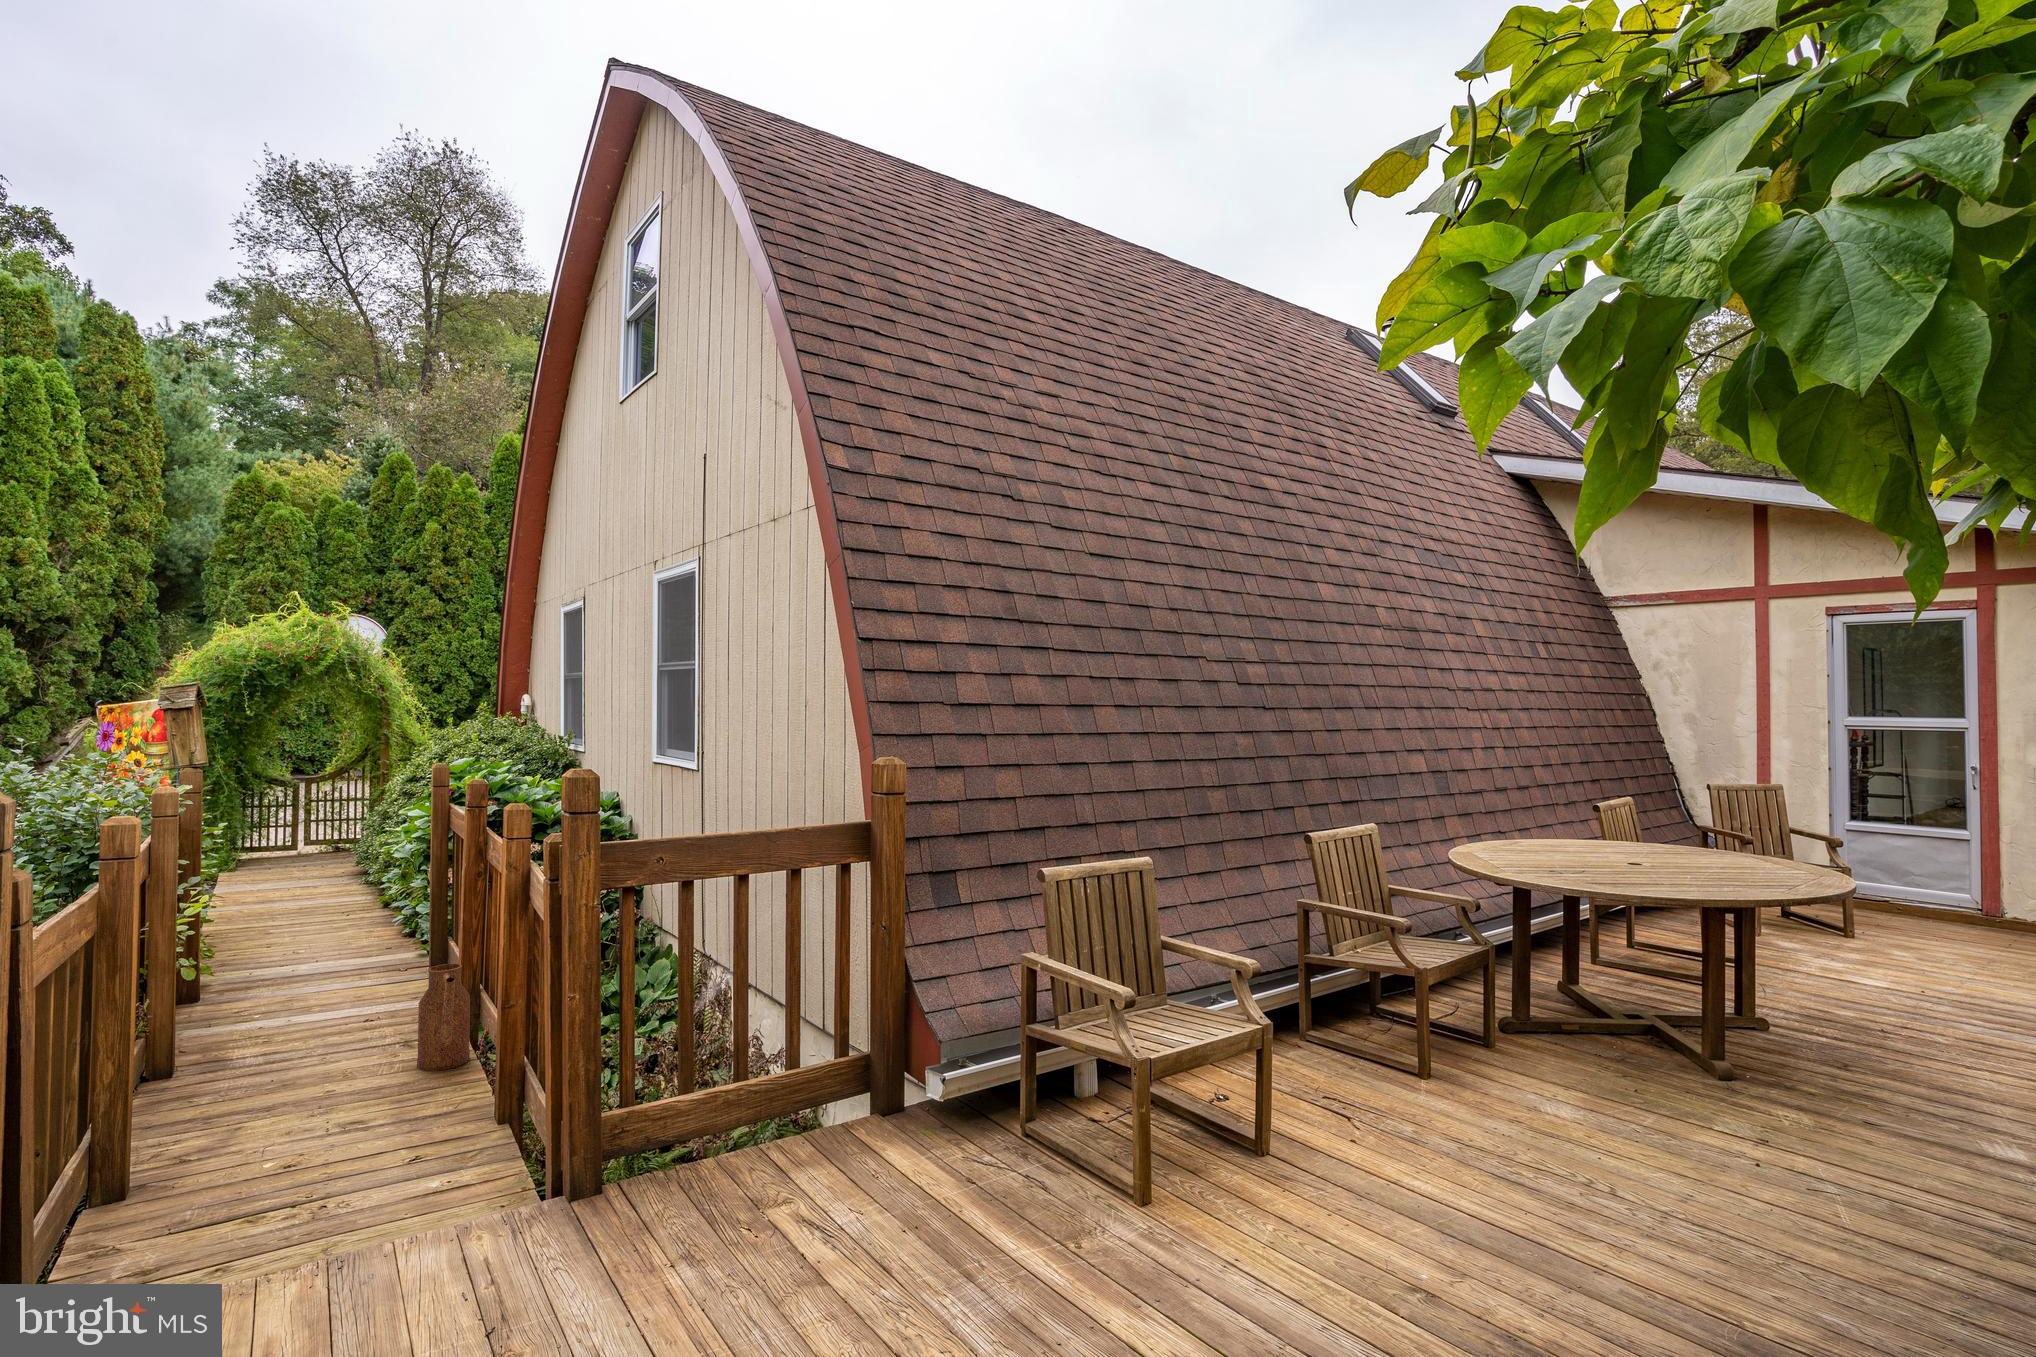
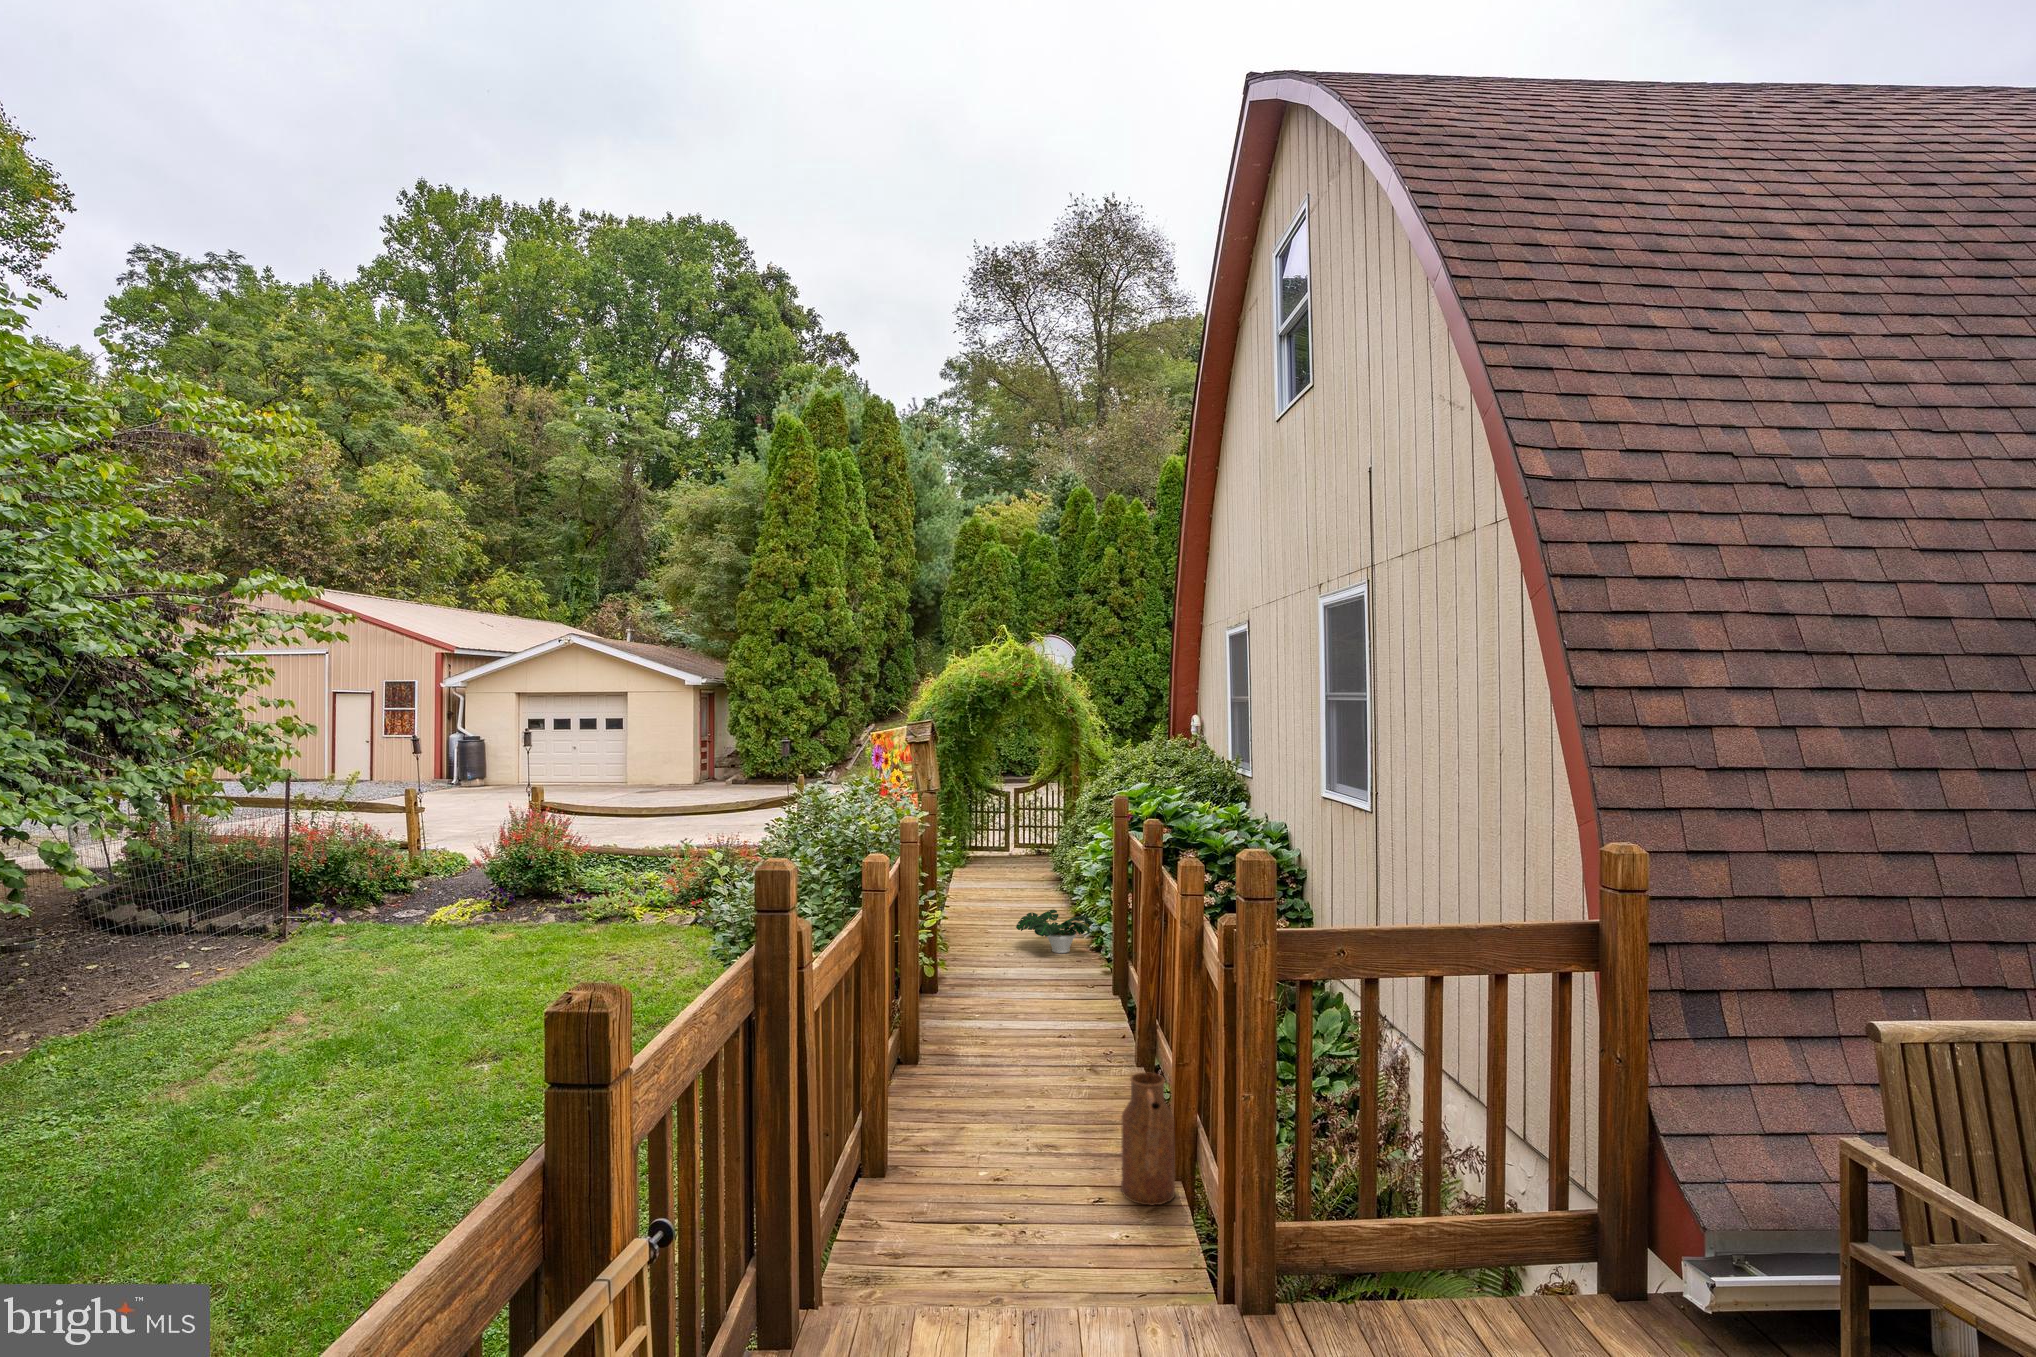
potted plant: none [307,884,401,925] -> present [1016,909,1093,953]

